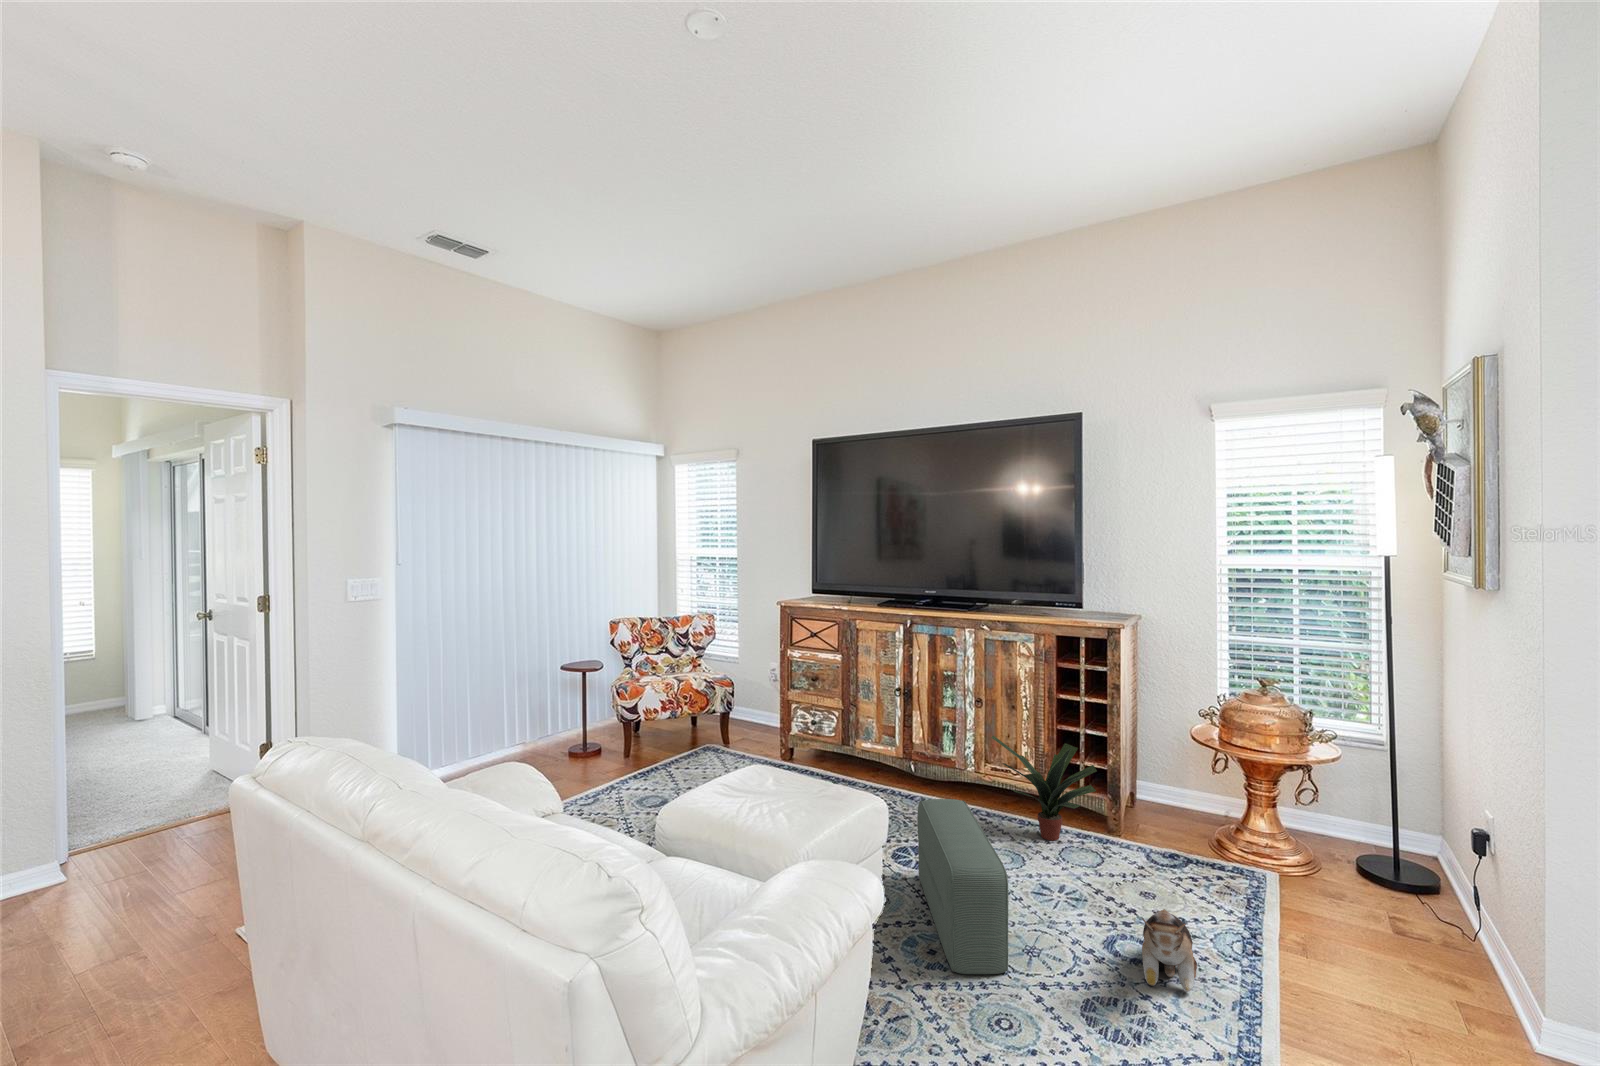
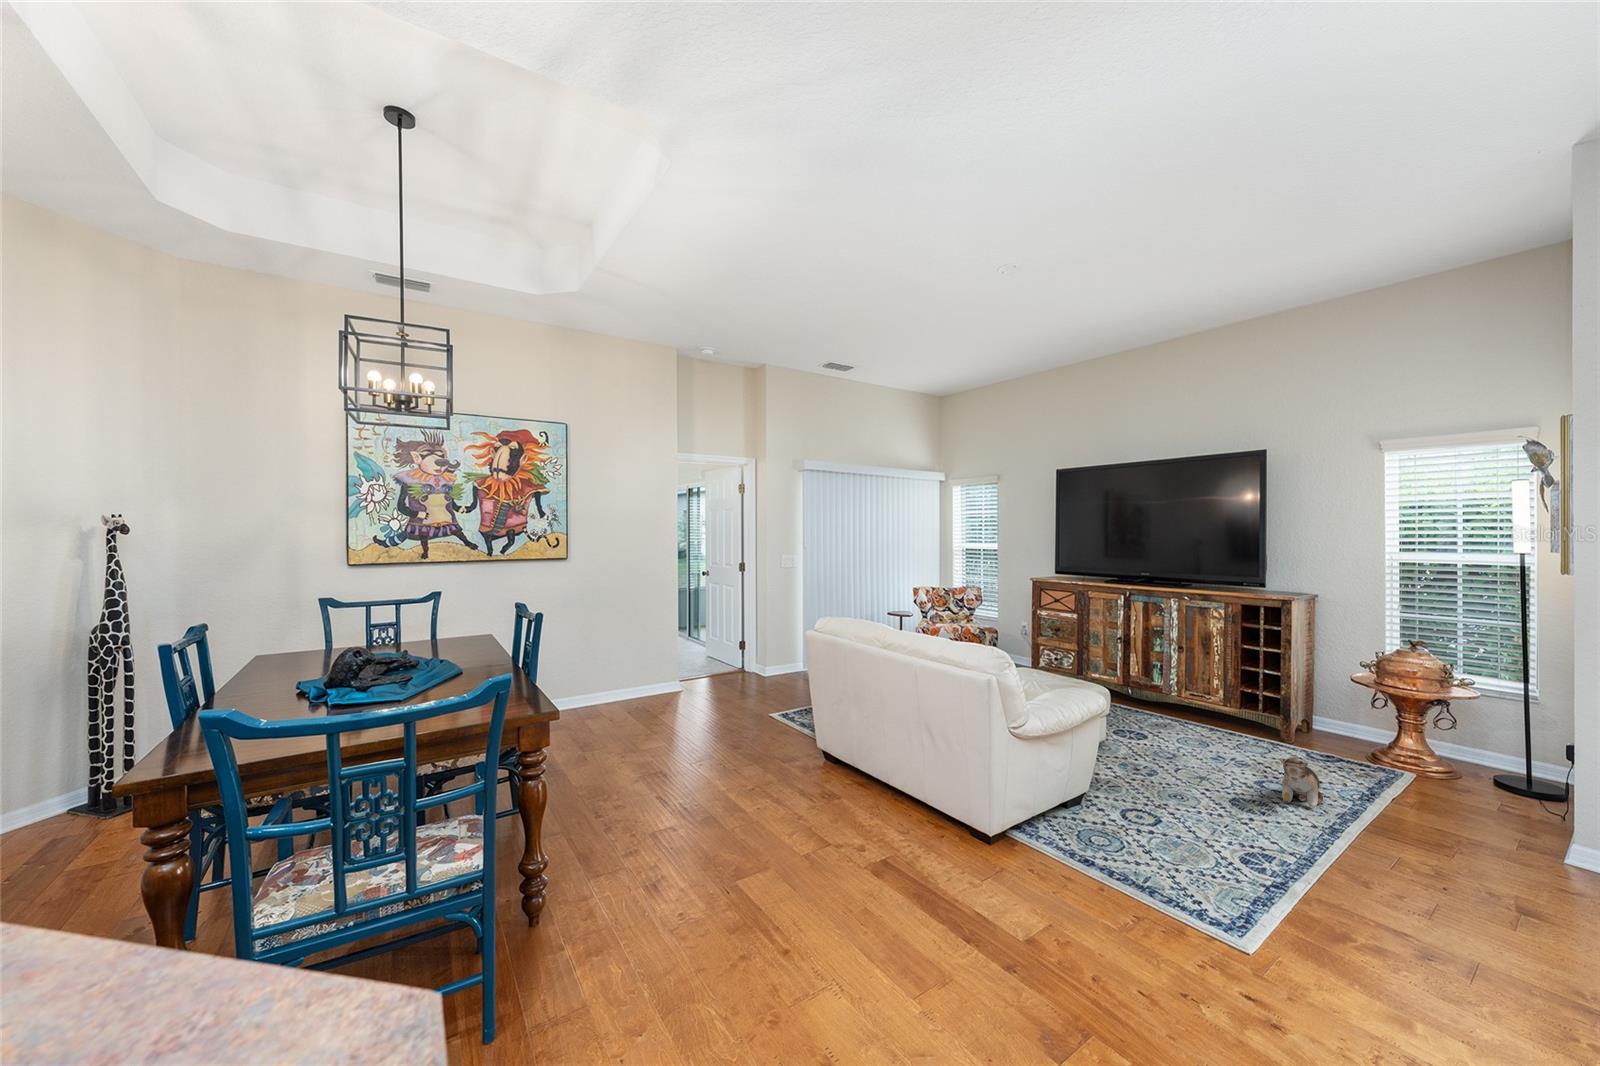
potted plant: present [991,736,1097,841] -> none [1188,668,1271,739]
pouf: present [917,799,1009,974] -> none [1132,696,1189,784]

